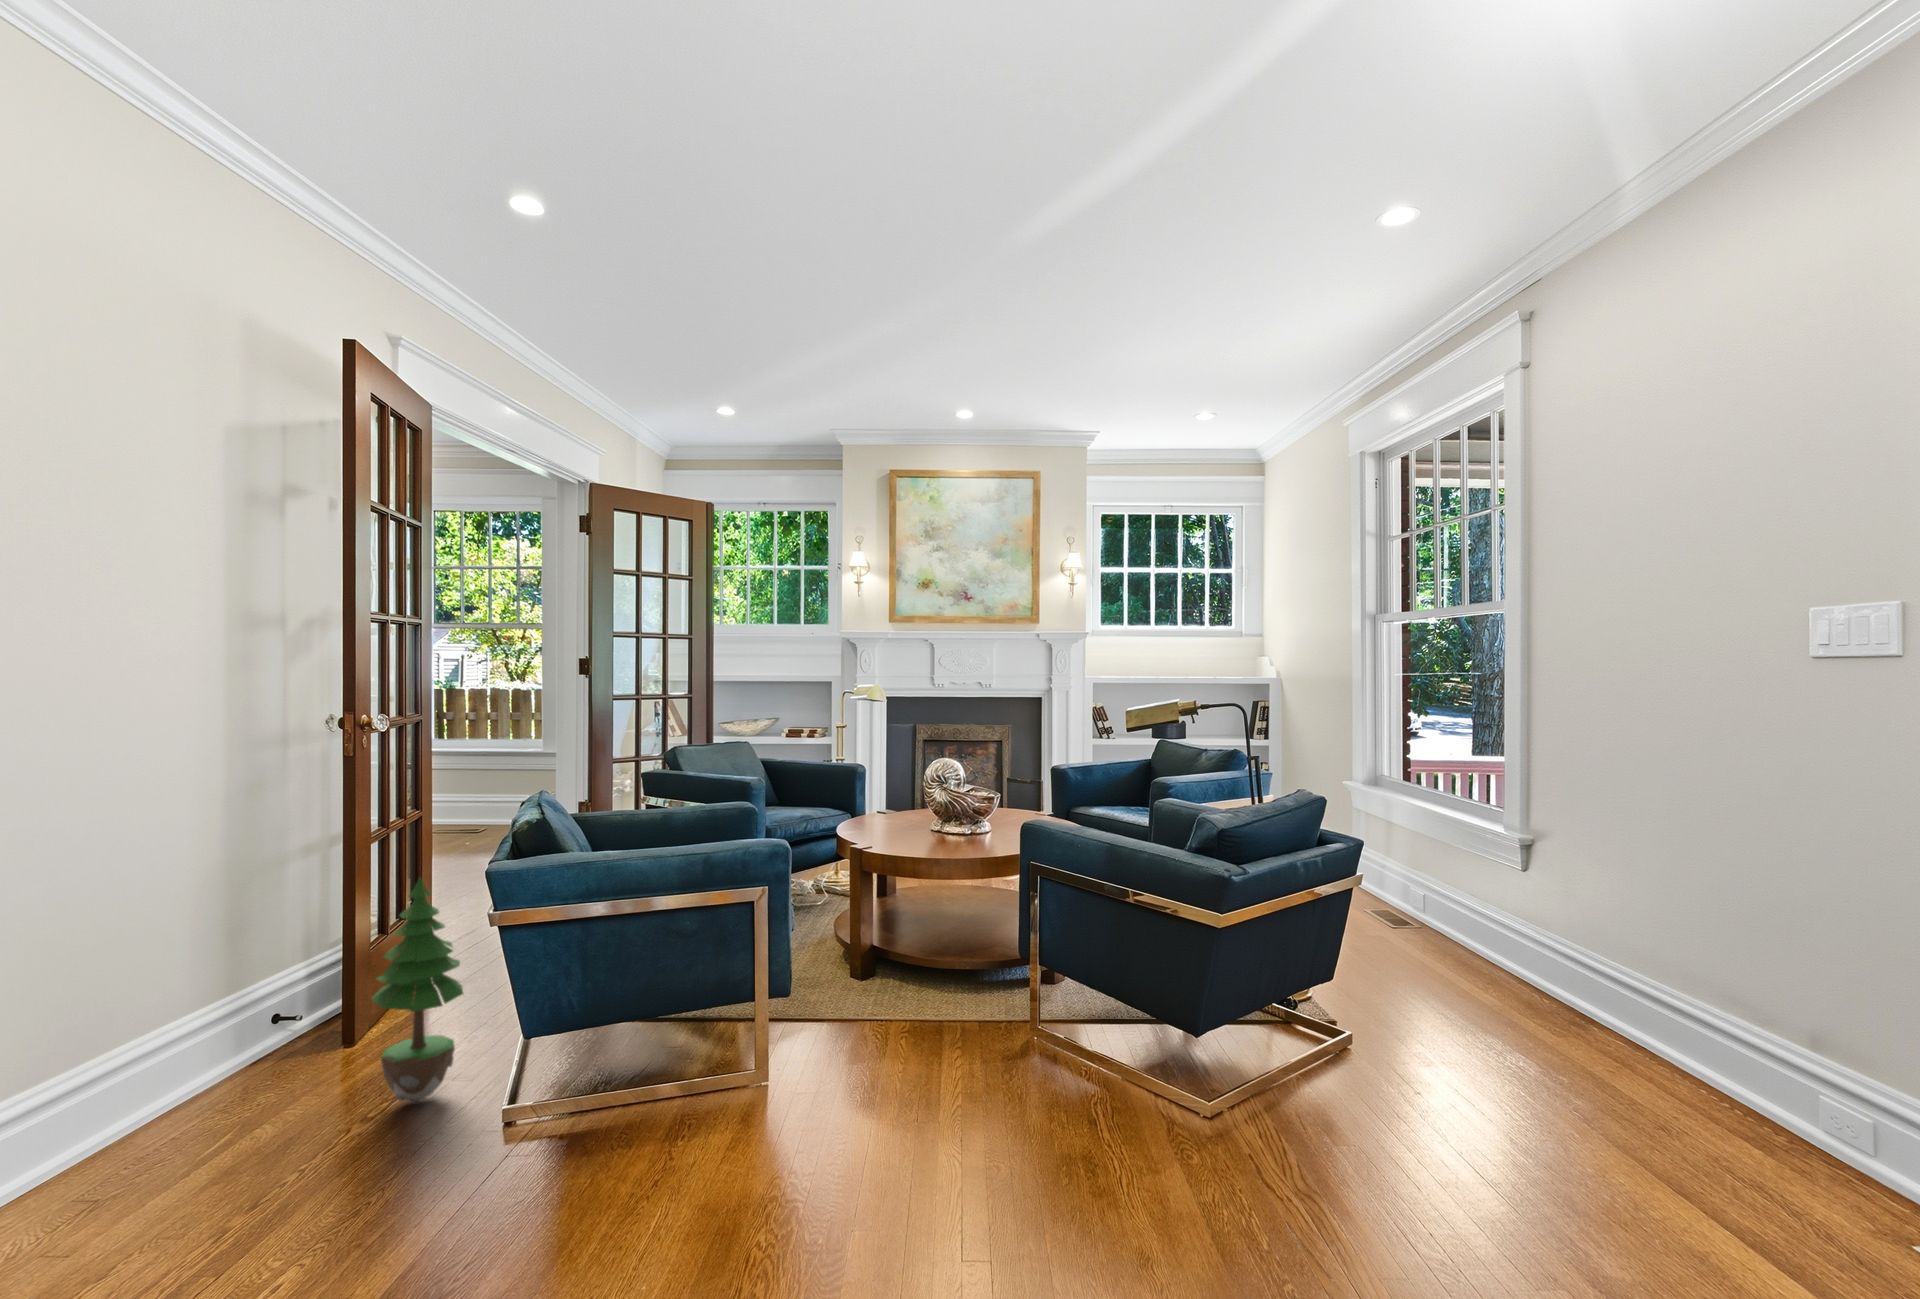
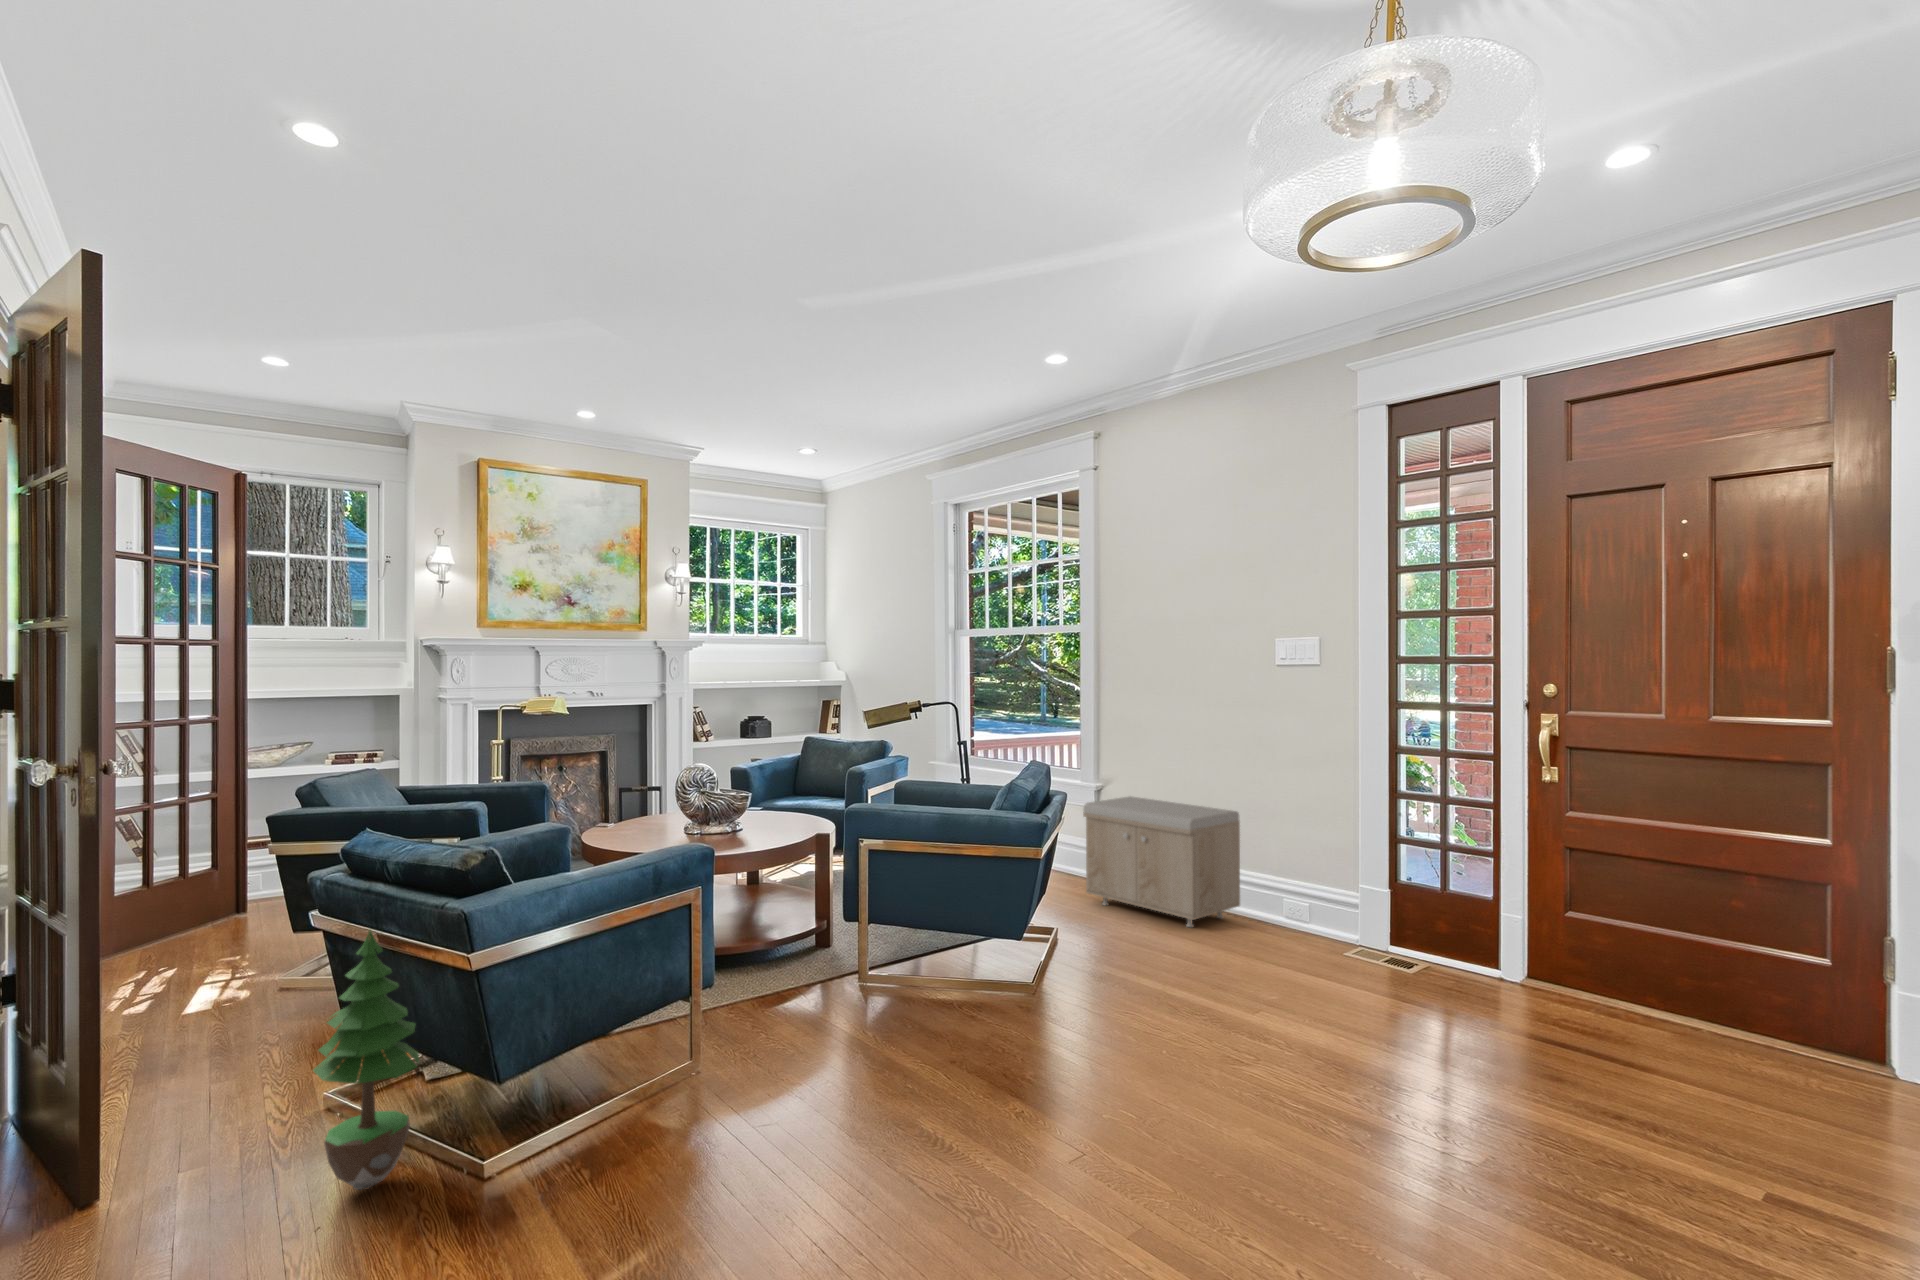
storage bench: none [1455,858,1726,1085] -> present [1083,796,1240,927]

